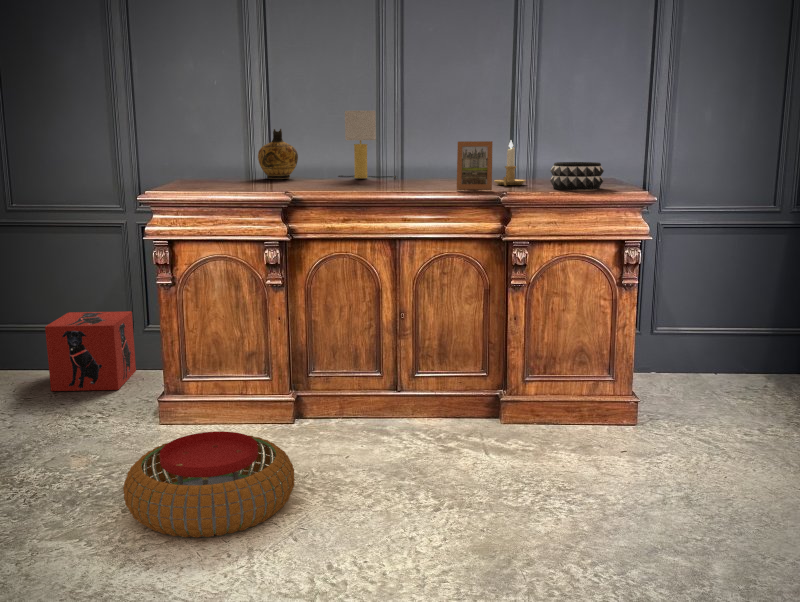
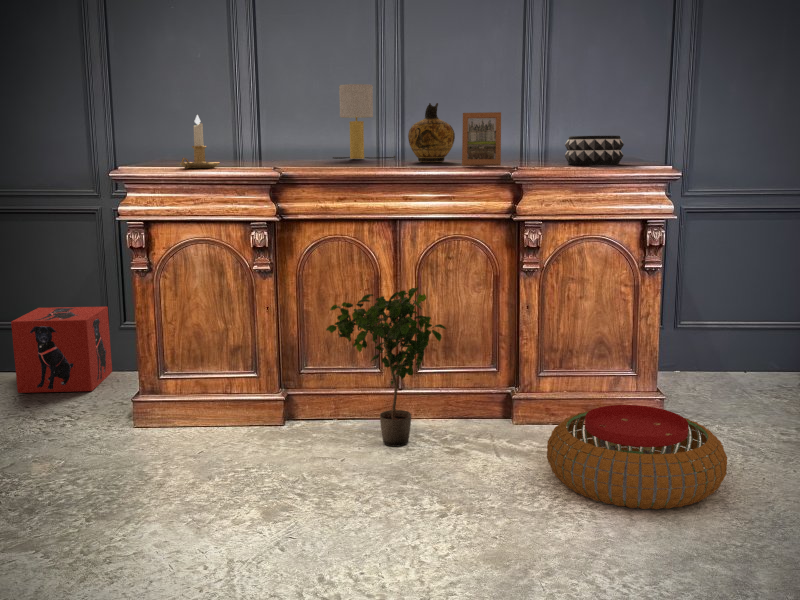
ceramic jug: present [258,129,298,179] -> present [408,103,455,162]
candlestick: present [494,141,526,186] -> present [180,115,220,168]
potted plant: none [333,301,442,445] -> present [326,287,446,447]
pouf: present [123,431,295,538] -> present [547,405,727,509]

